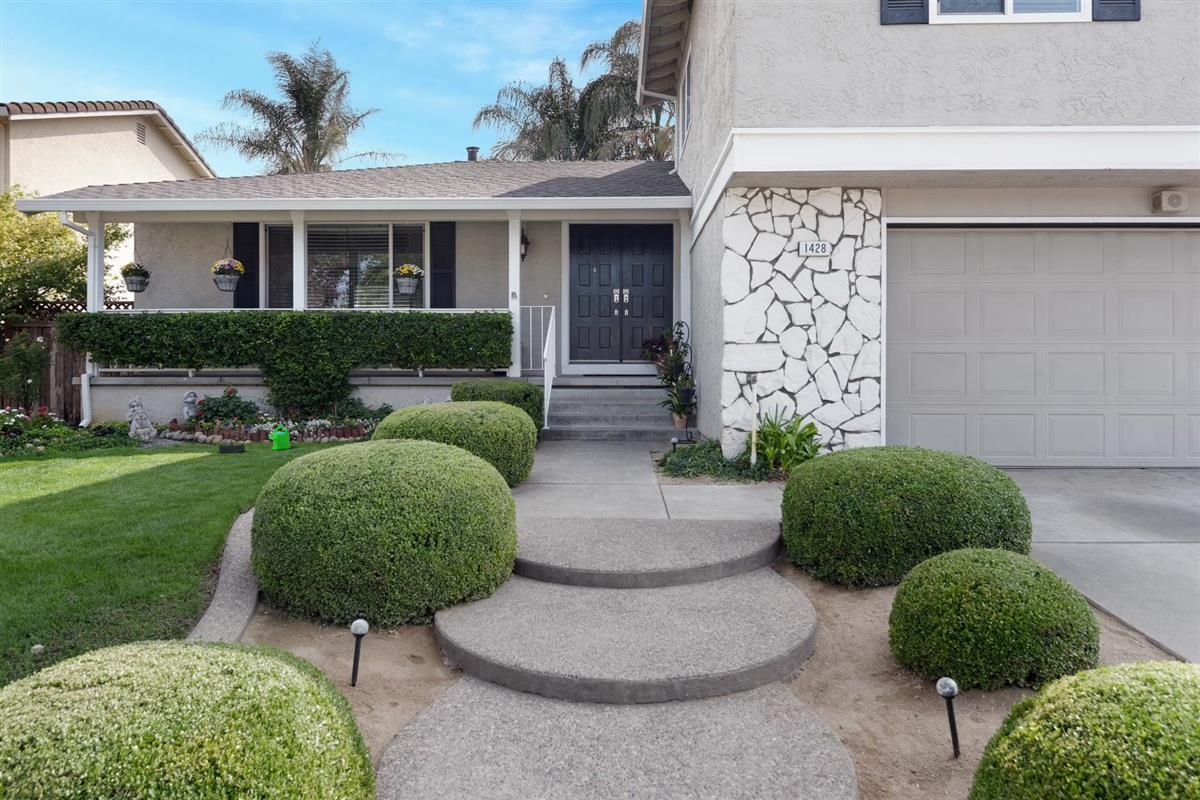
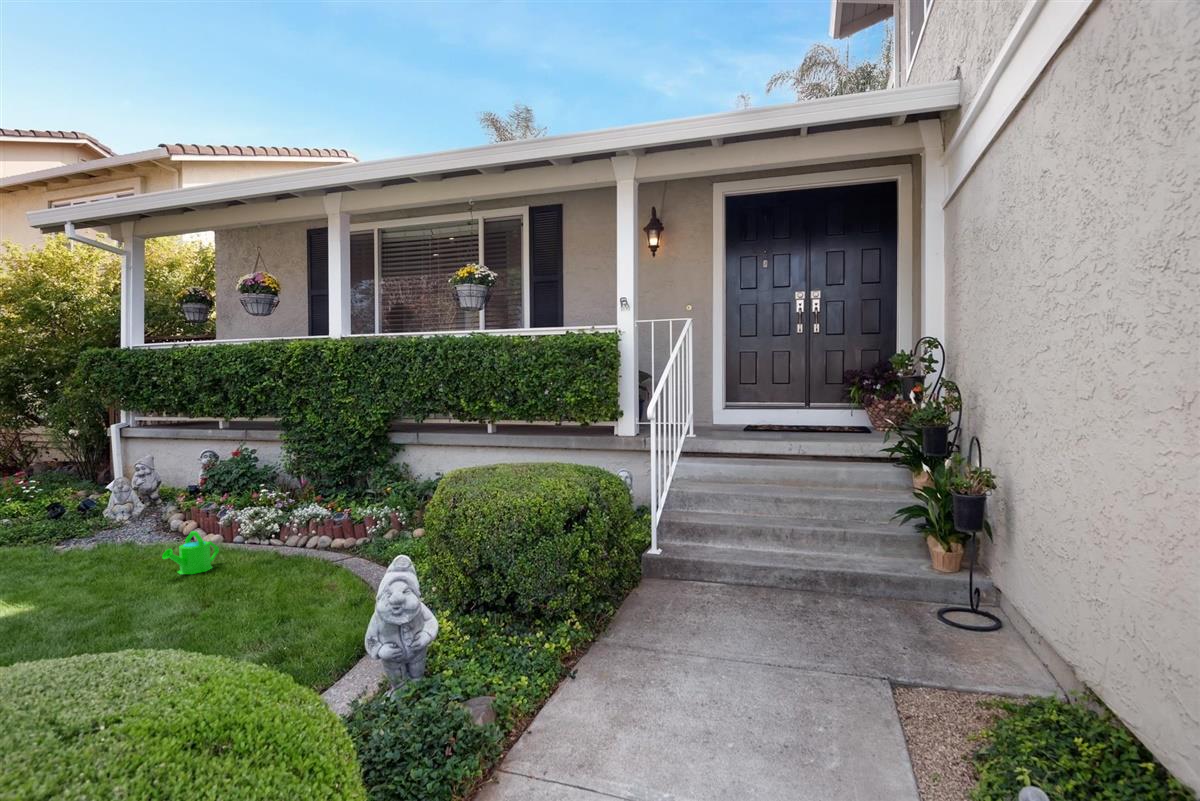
decorative plant: present [215,429,245,453] -> none [69,528,137,583]

